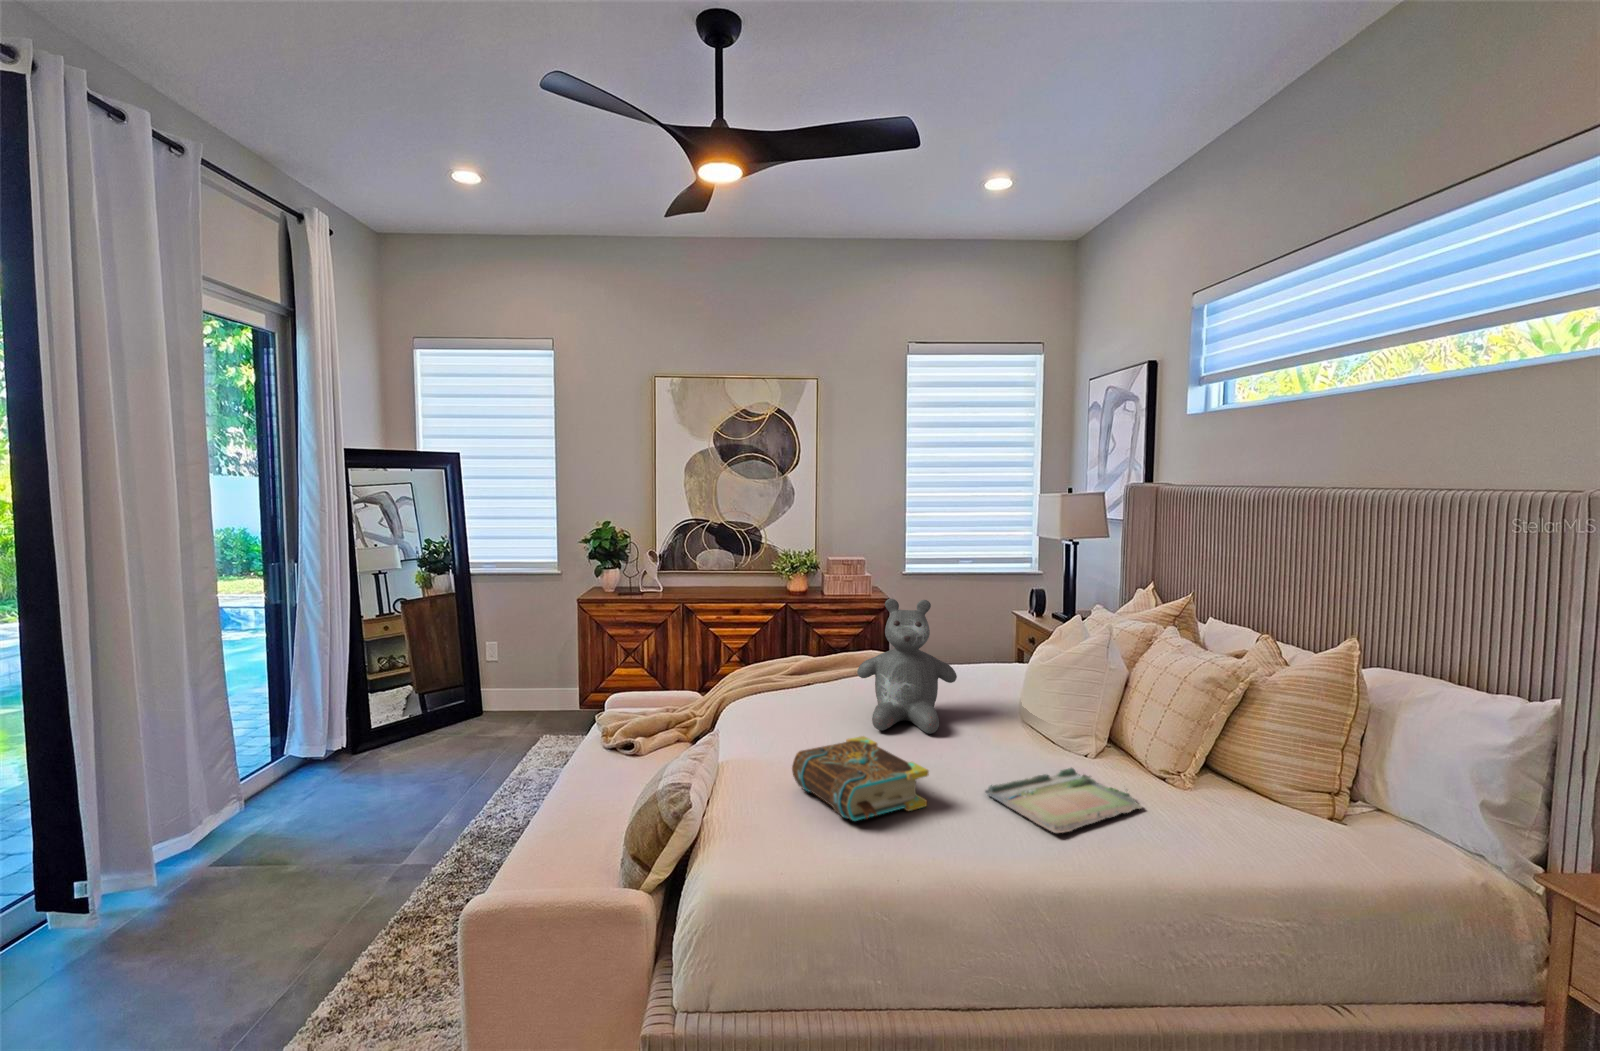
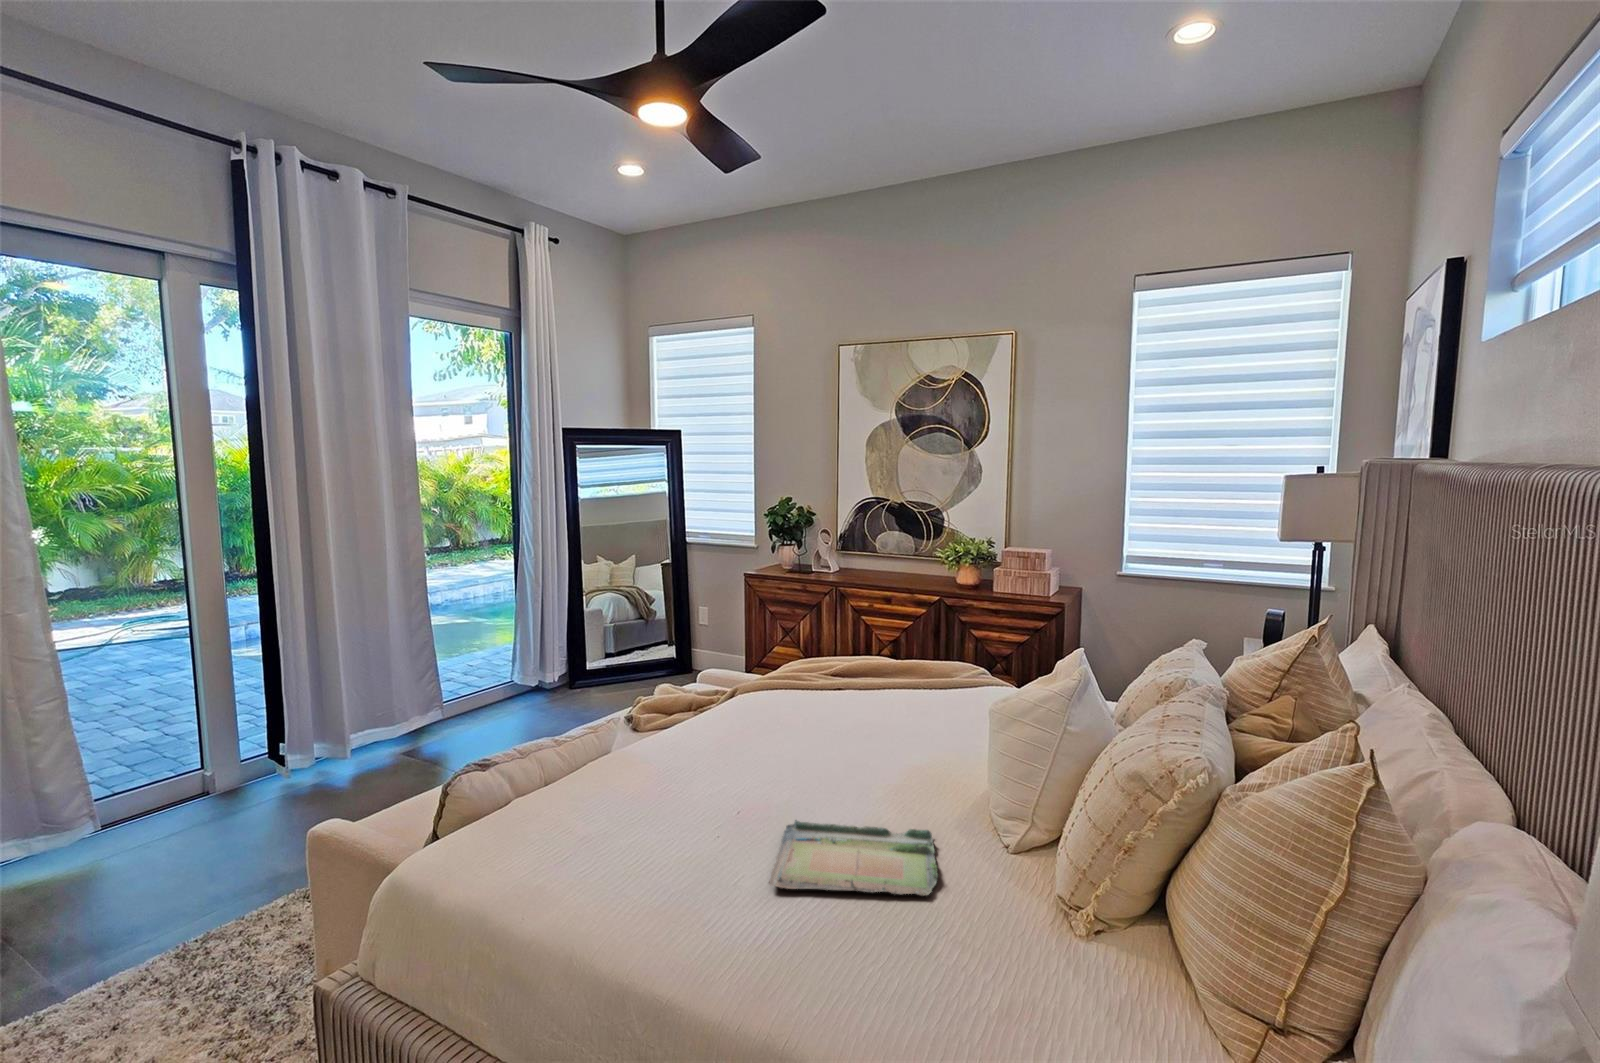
teddy bear: present [857,599,957,733] -> none [801,597,919,757]
book: present [792,736,929,821] -> none [610,738,729,823]

